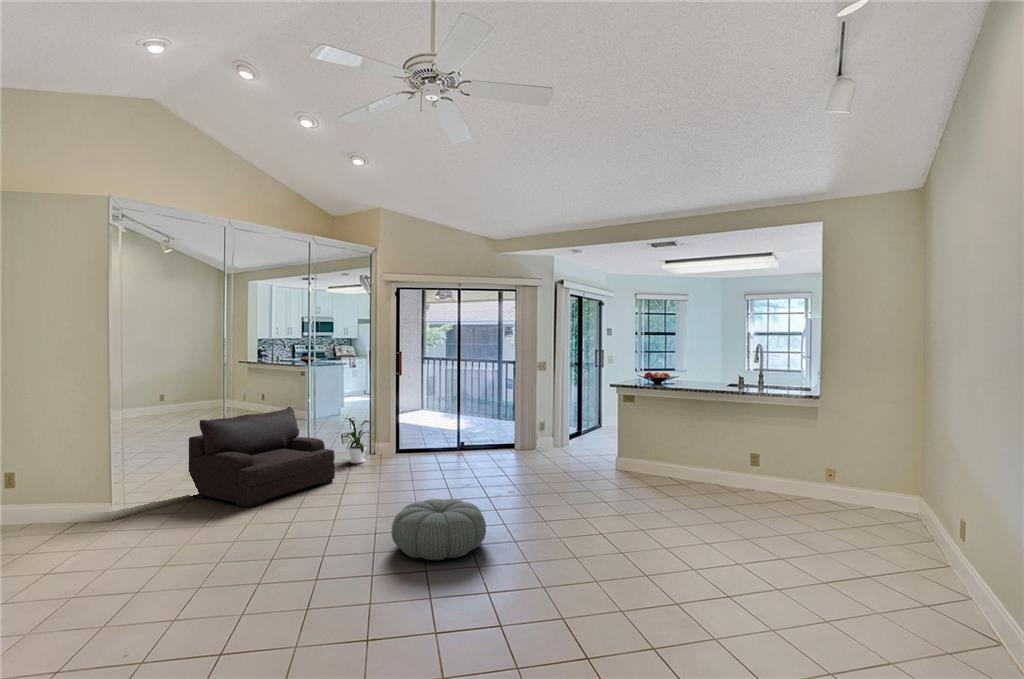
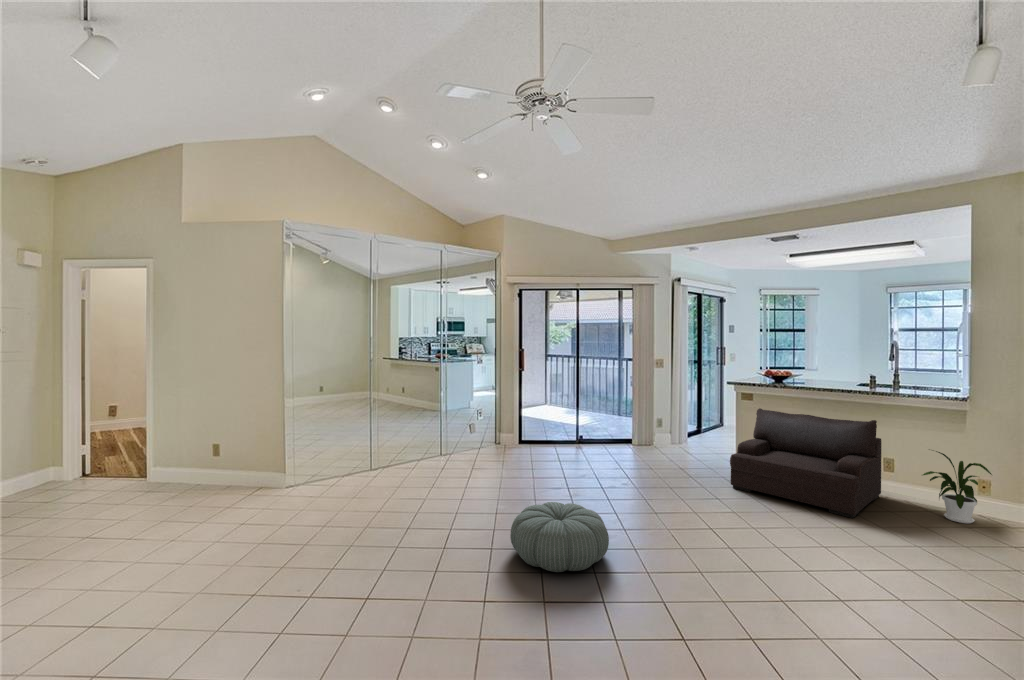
armchair: present [189,407,335,508] -> present [730,408,881,518]
house plant: present [343,418,372,463] -> present [923,451,992,523]

